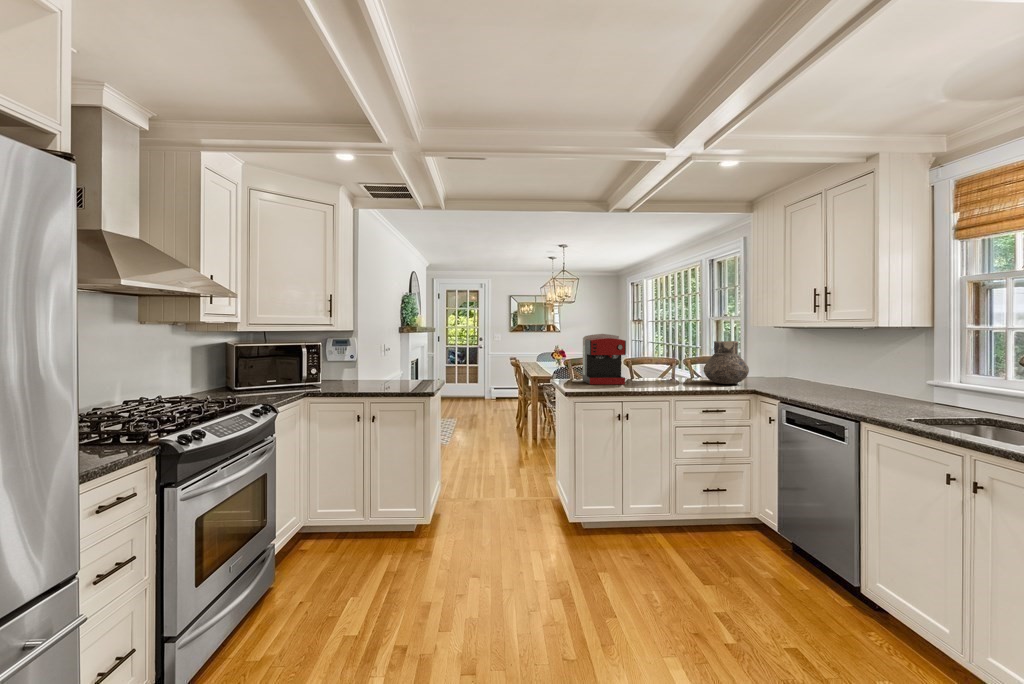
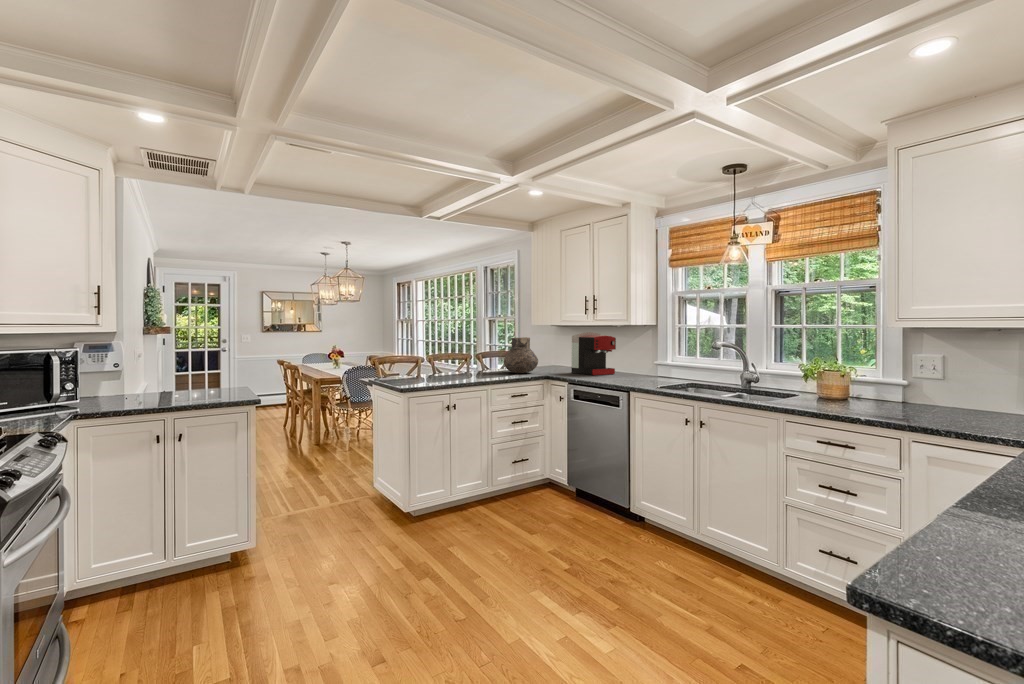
coffee maker: present [583,334,626,385] -> present [571,332,616,375]

